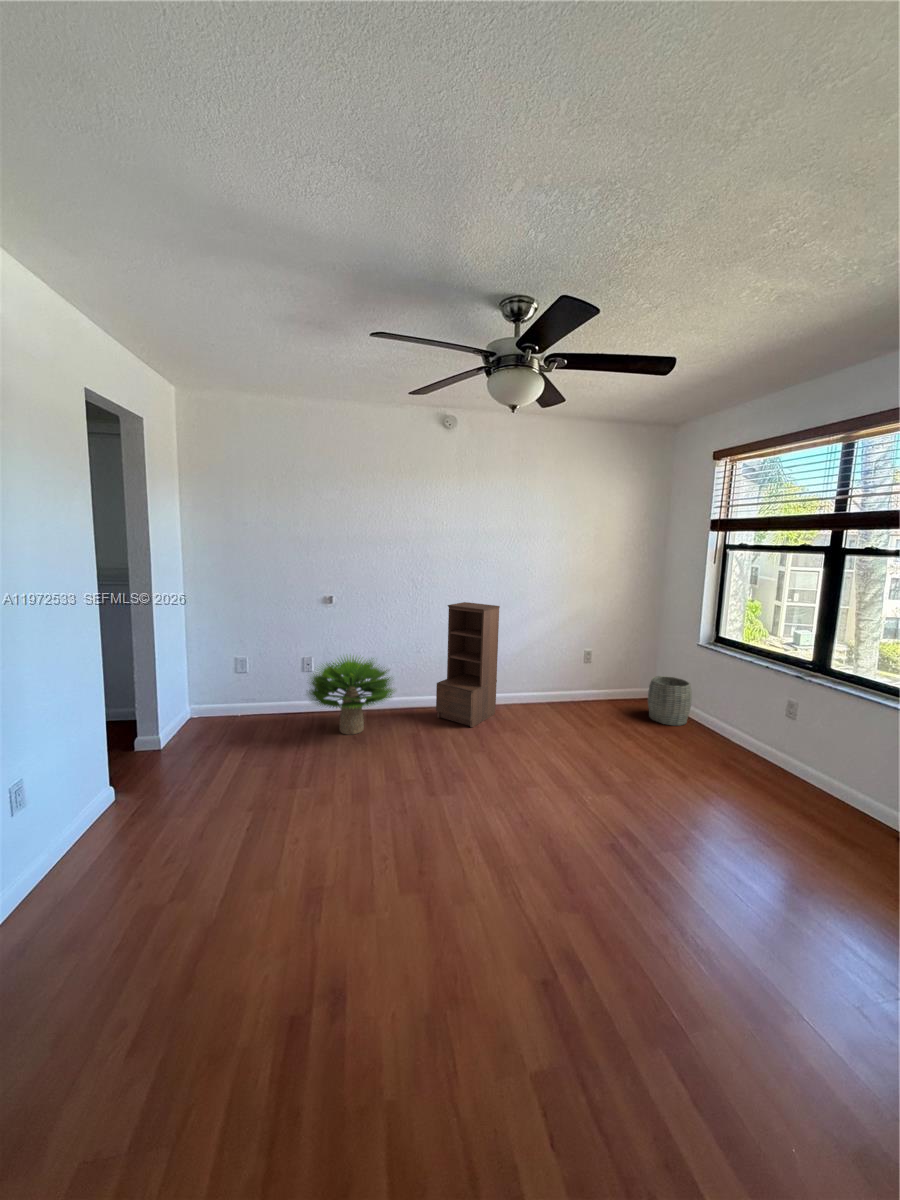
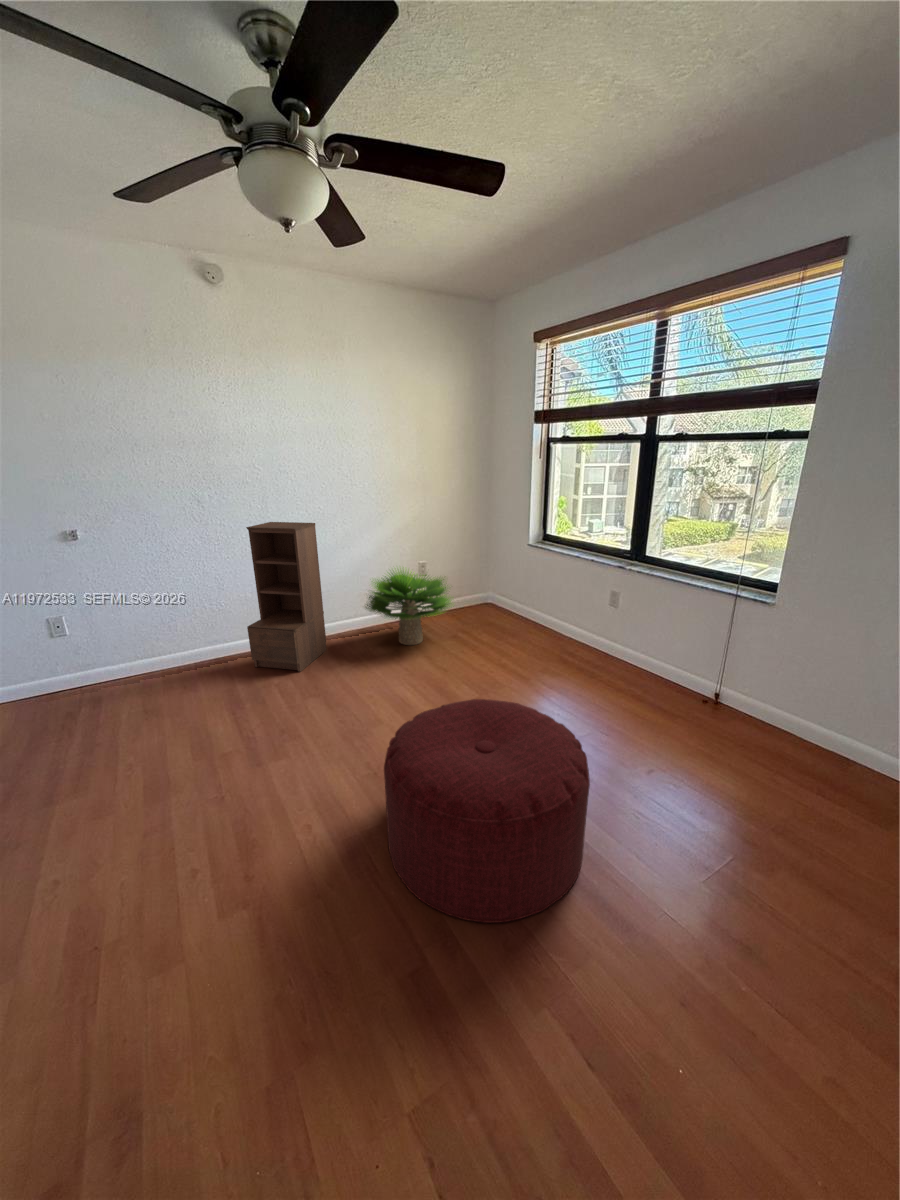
potted plant: present [308,656,394,734] -> present [365,569,452,645]
woven basket: present [648,676,692,726] -> none [485,581,525,630]
ottoman: none [529,772,723,977] -> present [384,699,590,923]

